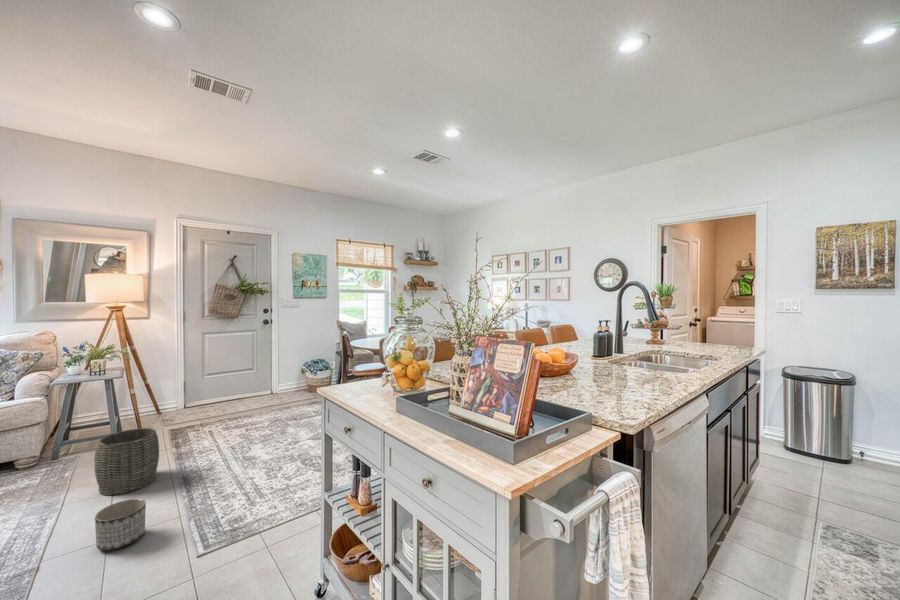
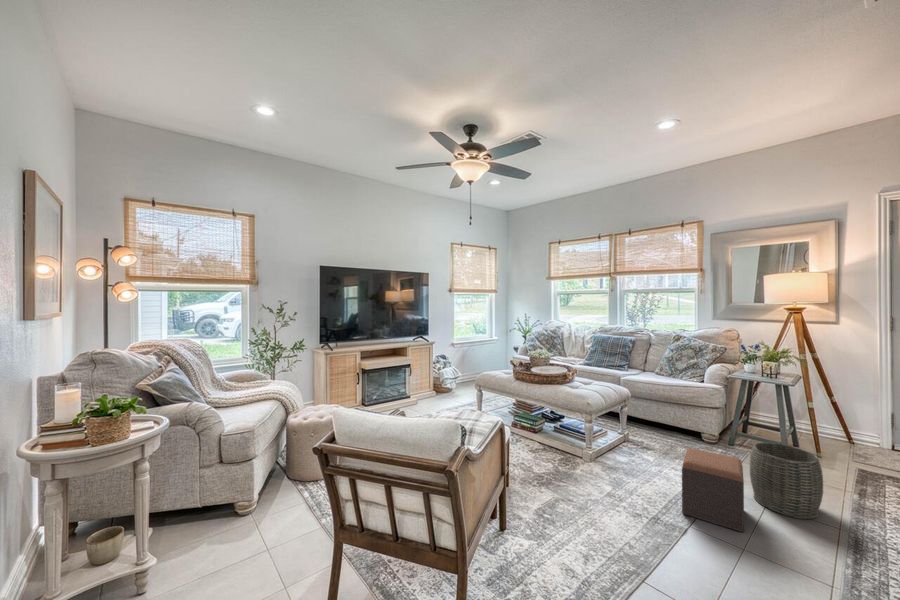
footstool: none [19,460,102,555] -> present [682,448,744,532]
planter: present [95,499,146,550] -> none [730,515,784,573]

